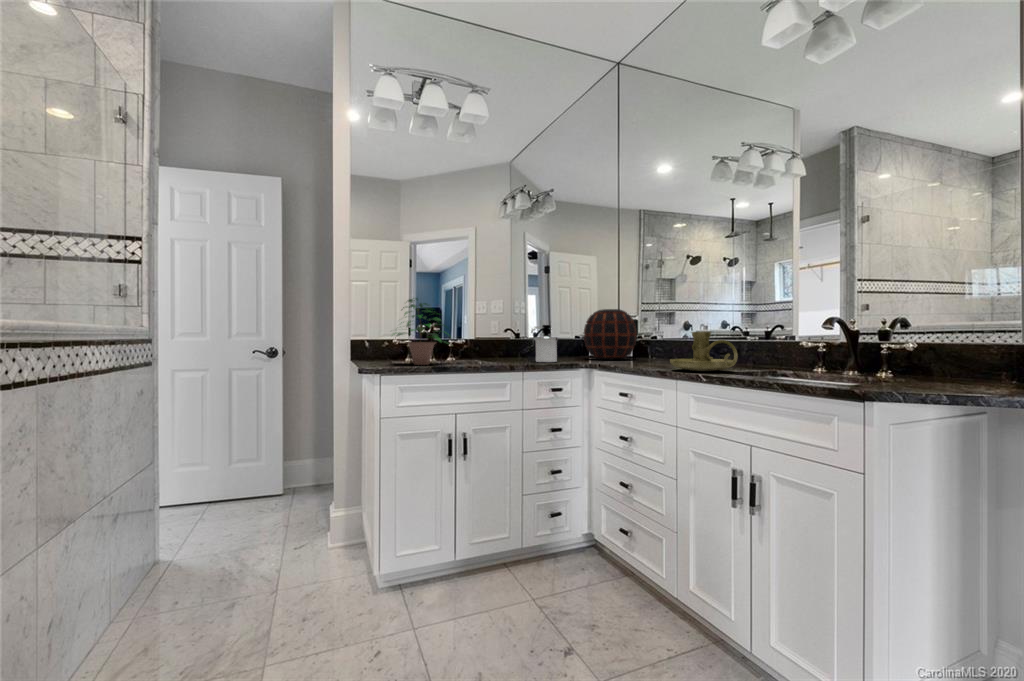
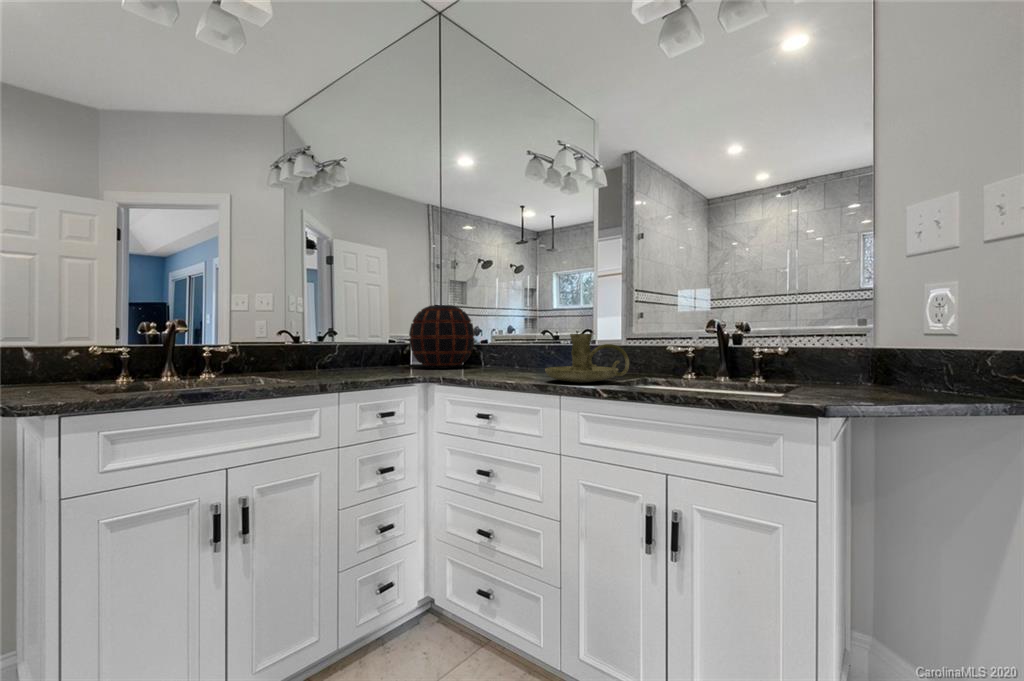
potted plant: present [397,298,449,365] -> none [77,271,216,388]
soap dispenser: present [531,325,558,362] -> none [345,323,381,375]

